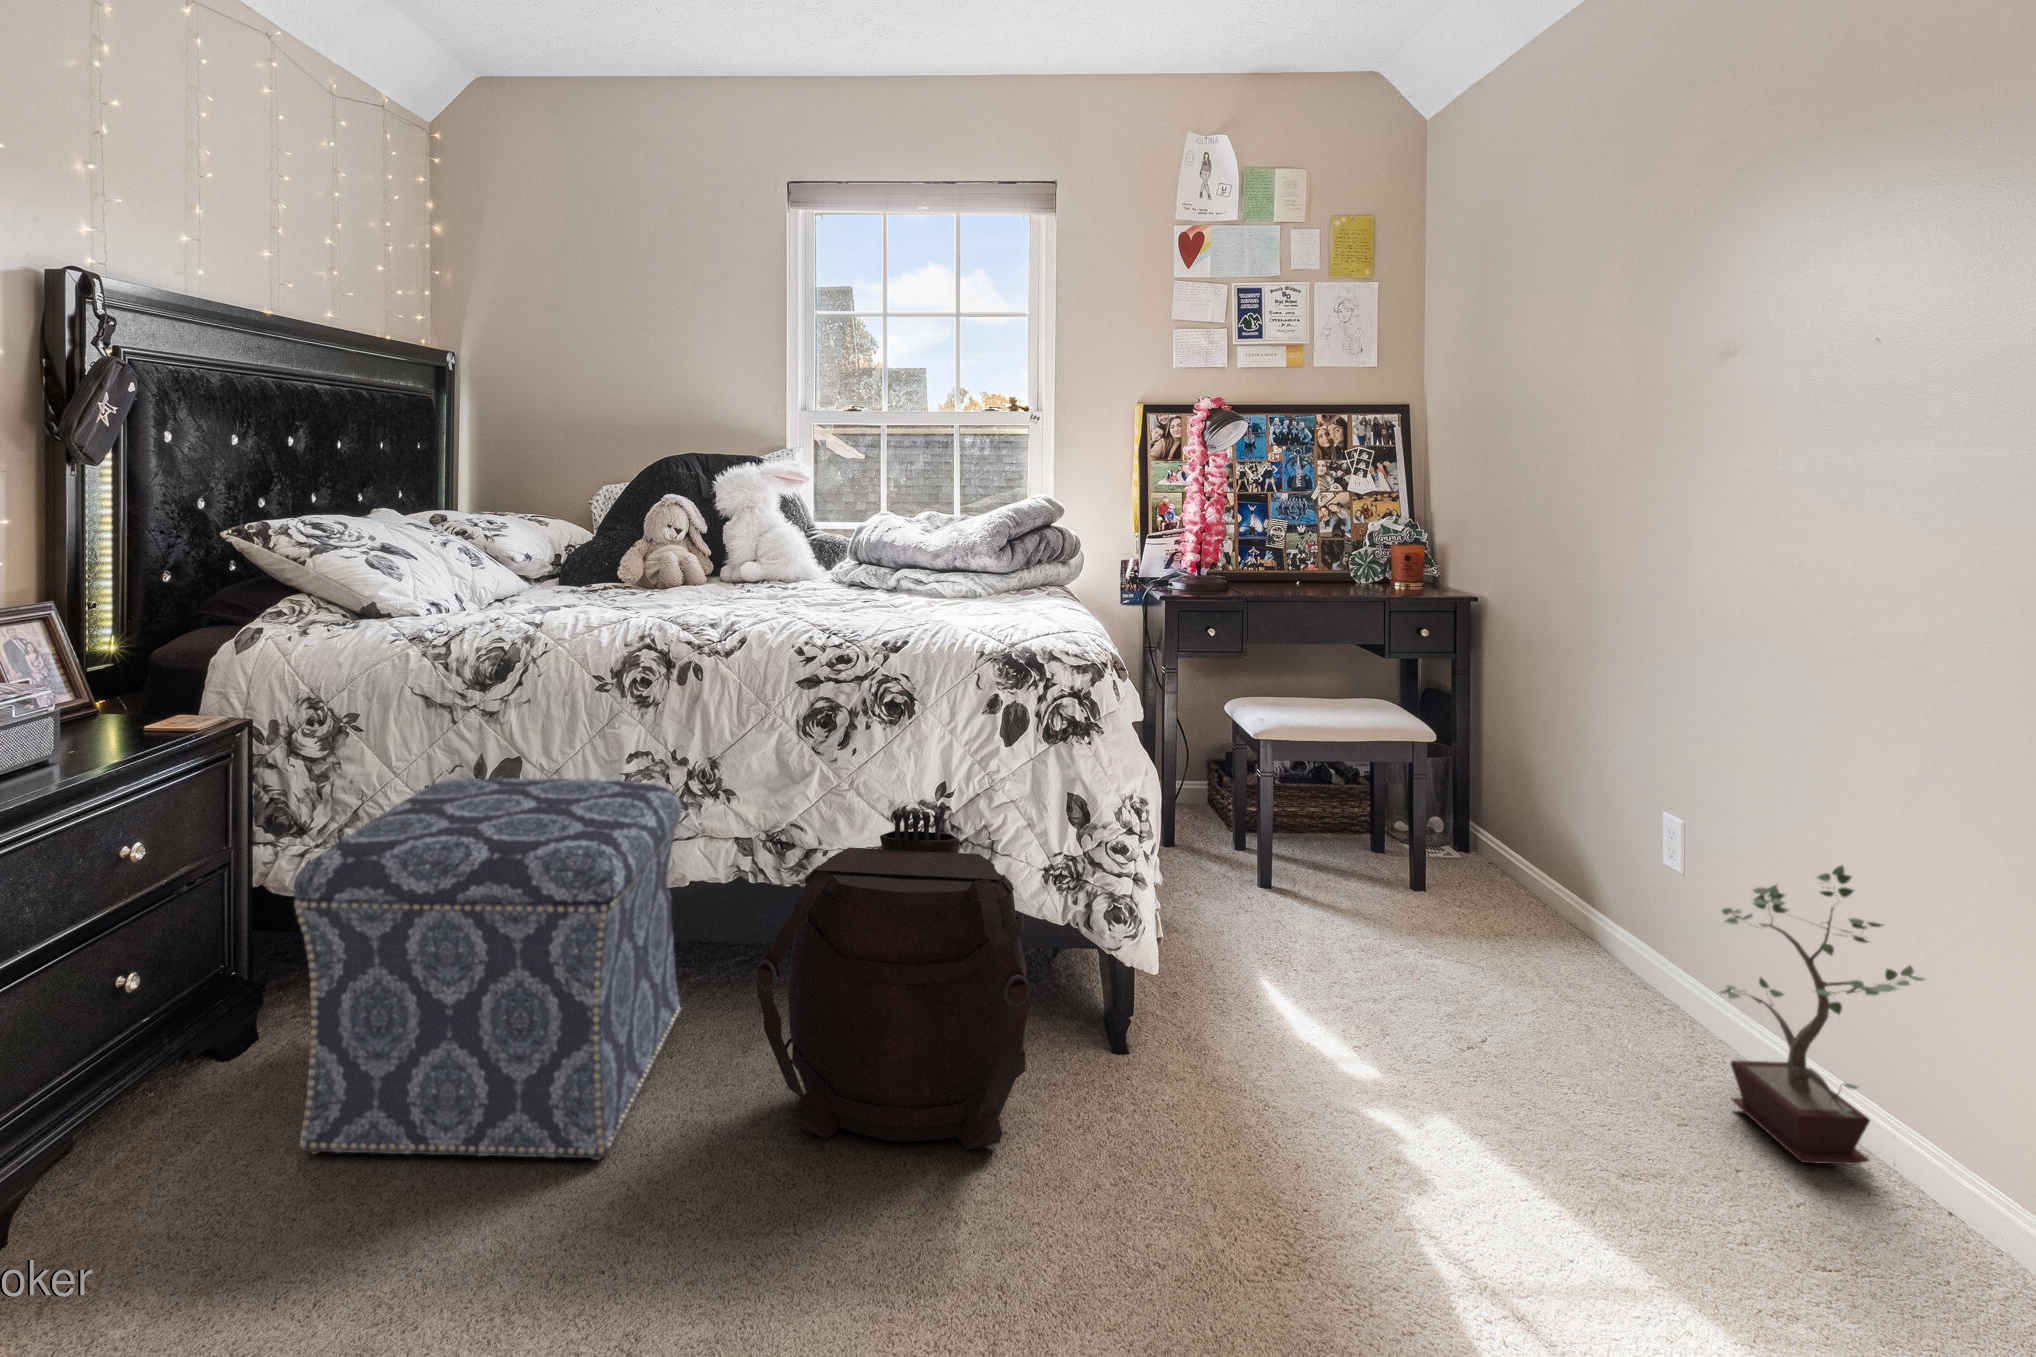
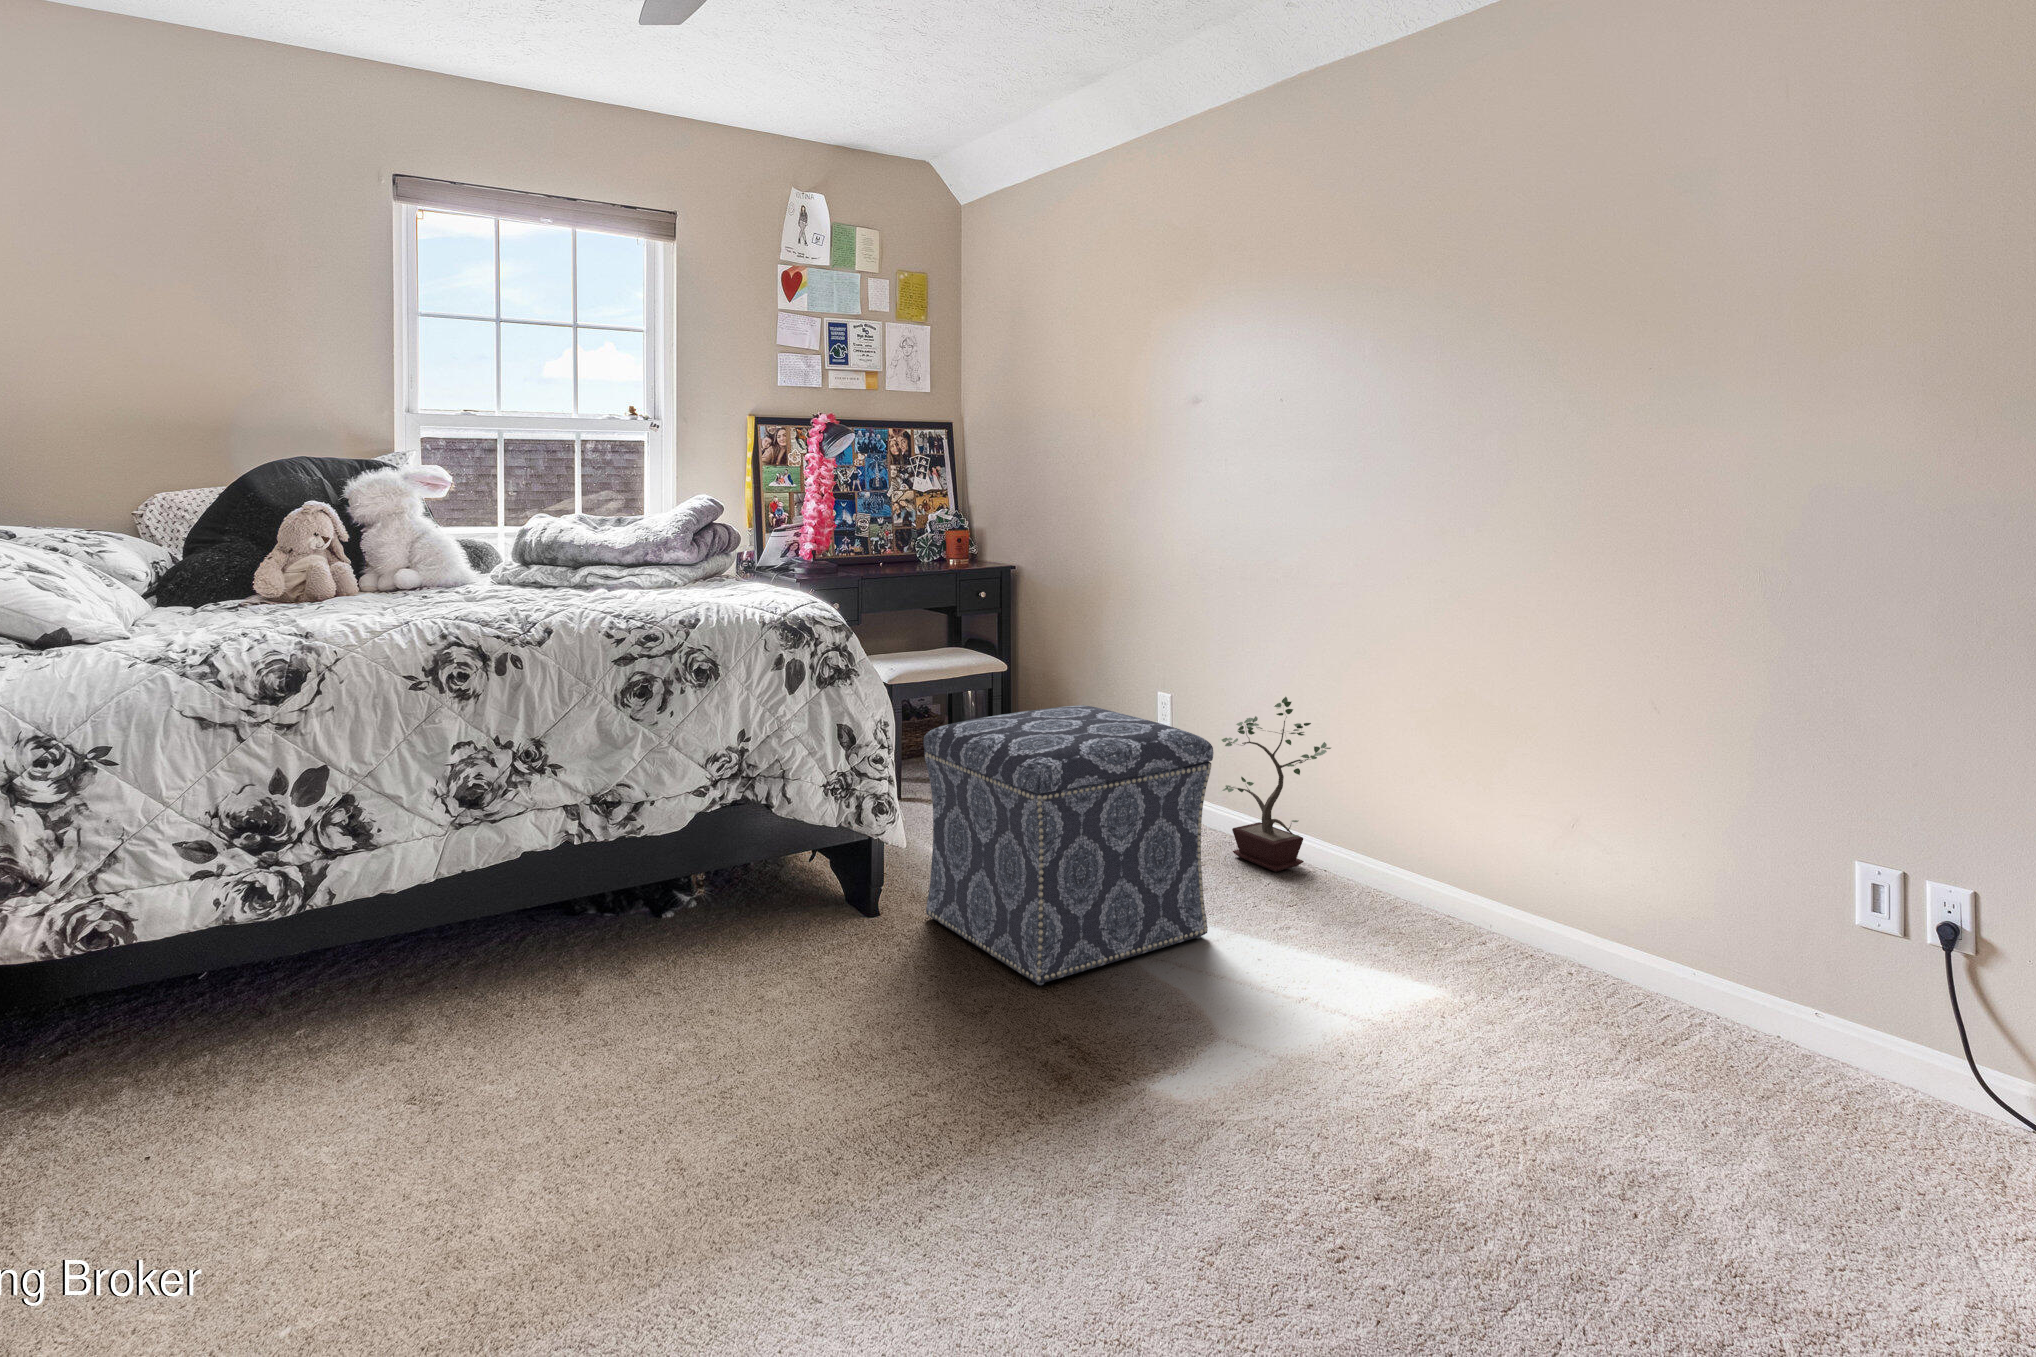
ottoman: present [293,778,682,1160] -> present [923,705,1213,985]
backpack: present [757,810,1029,1150] -> none [653,753,884,1020]

